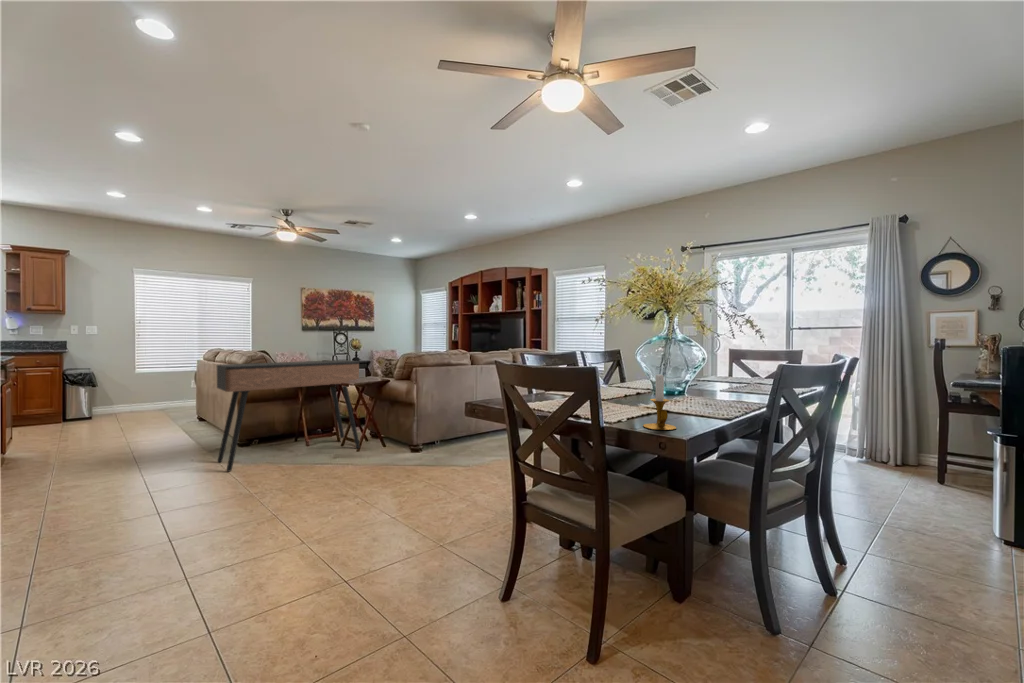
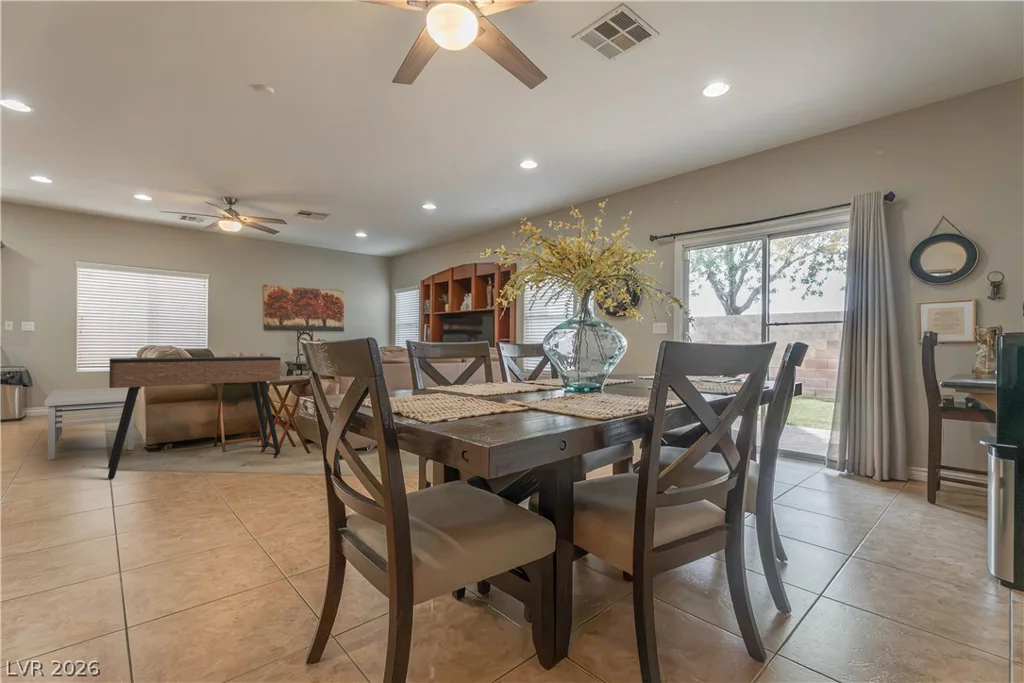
candlestick: present [643,374,676,430] -> none [458,350,503,430]
storage bench: none [141,388,228,456] -> present [44,387,139,460]

